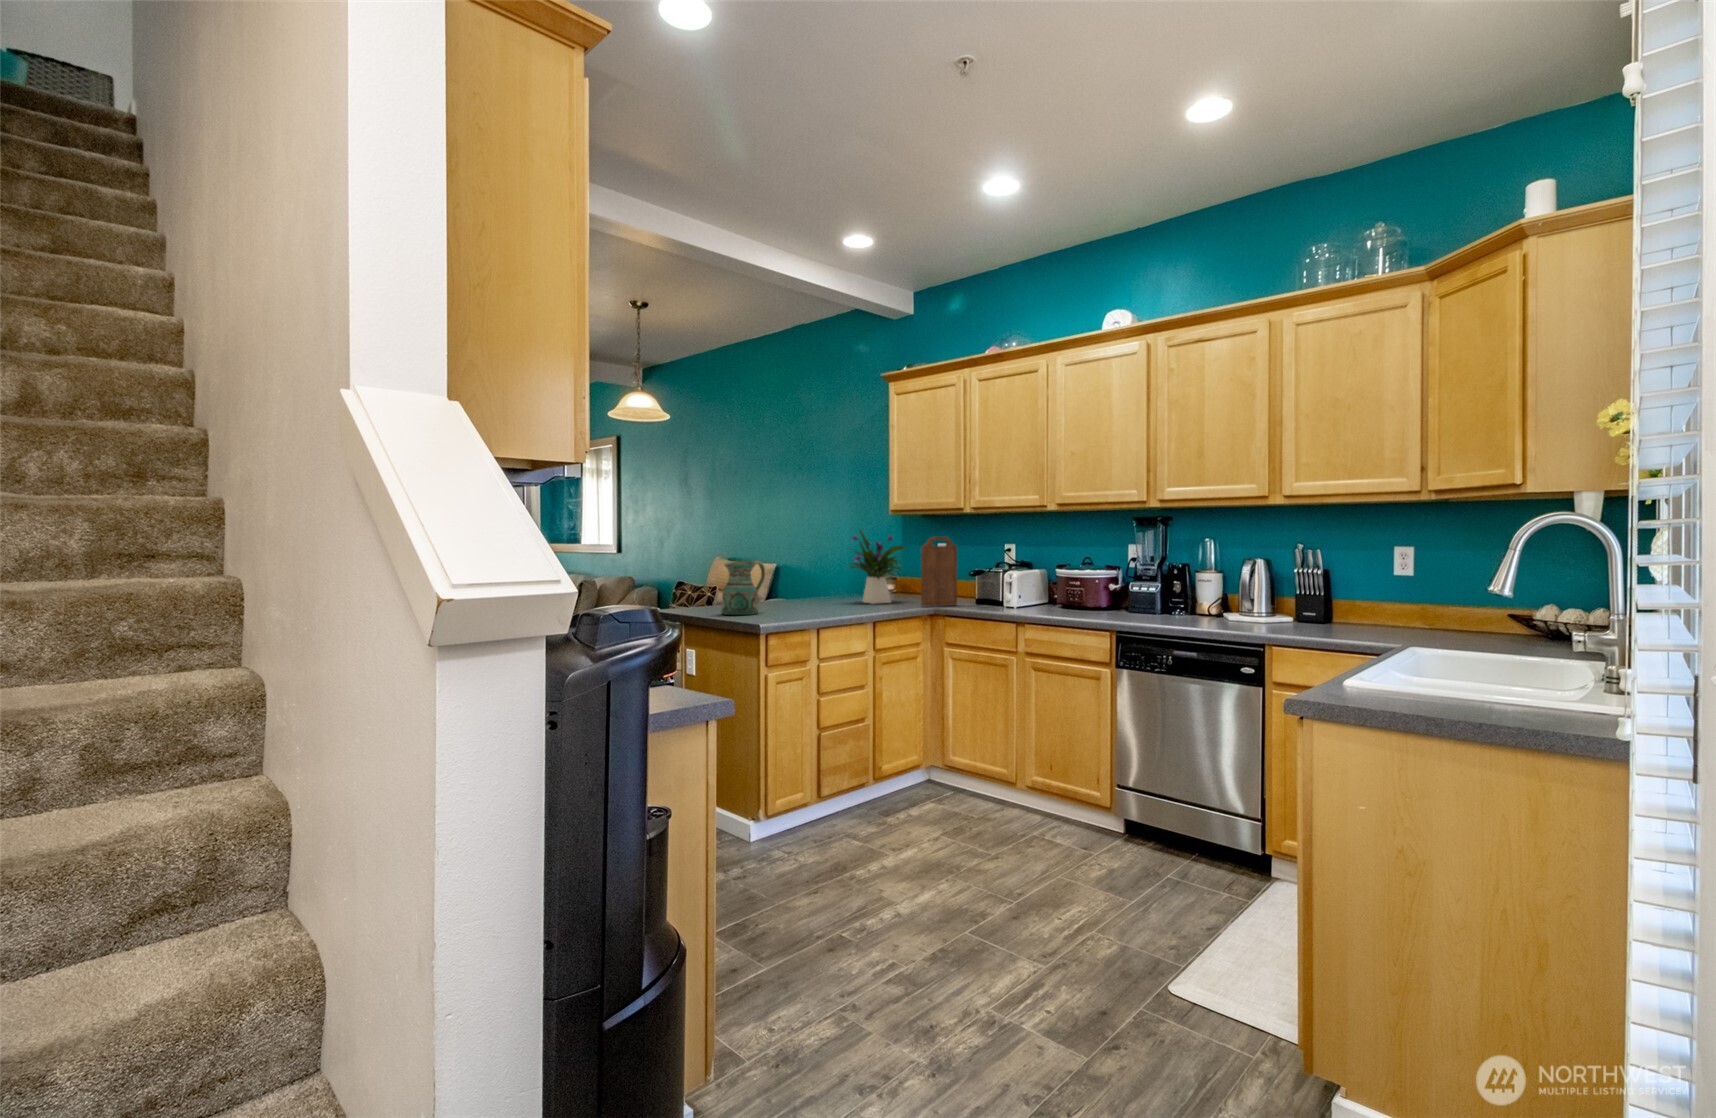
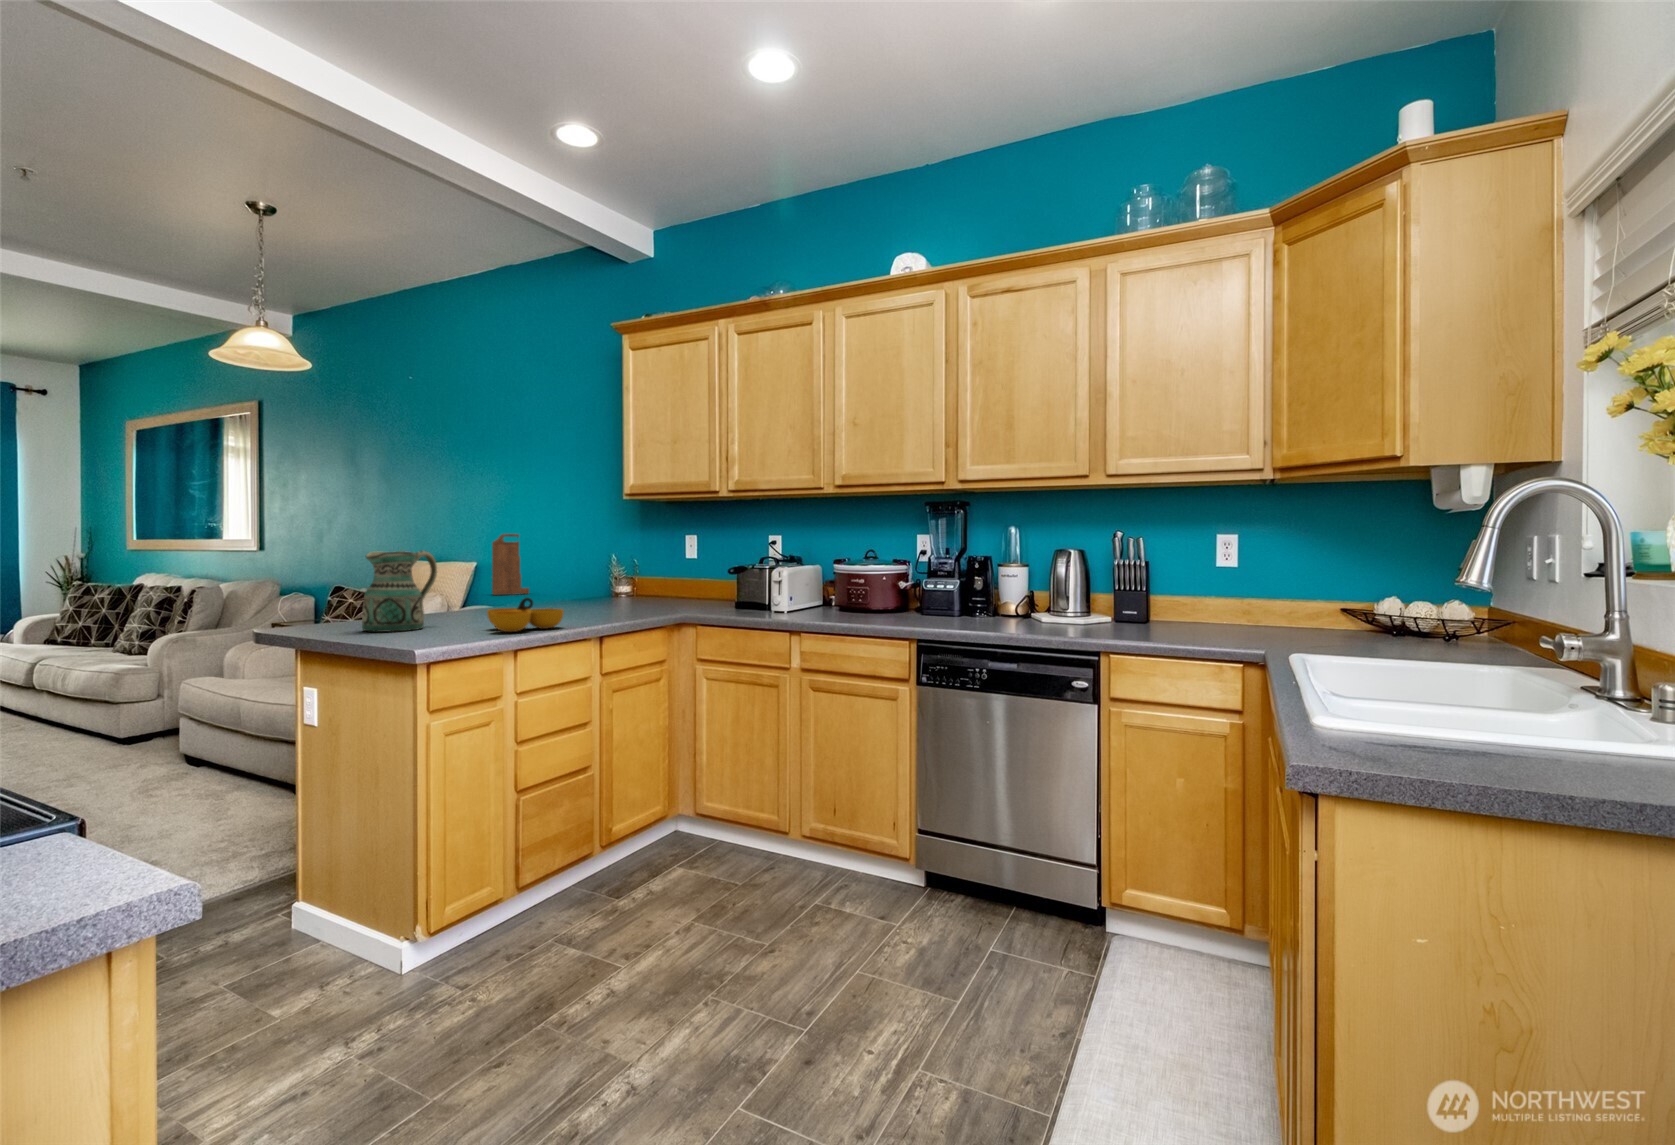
flower arrangement: present [850,531,905,604] -> none [555,512,649,611]
cutting board: present [921,537,957,606] -> present [492,534,529,595]
decorative bowl: none [800,594,850,617] -> present [487,598,564,632]

